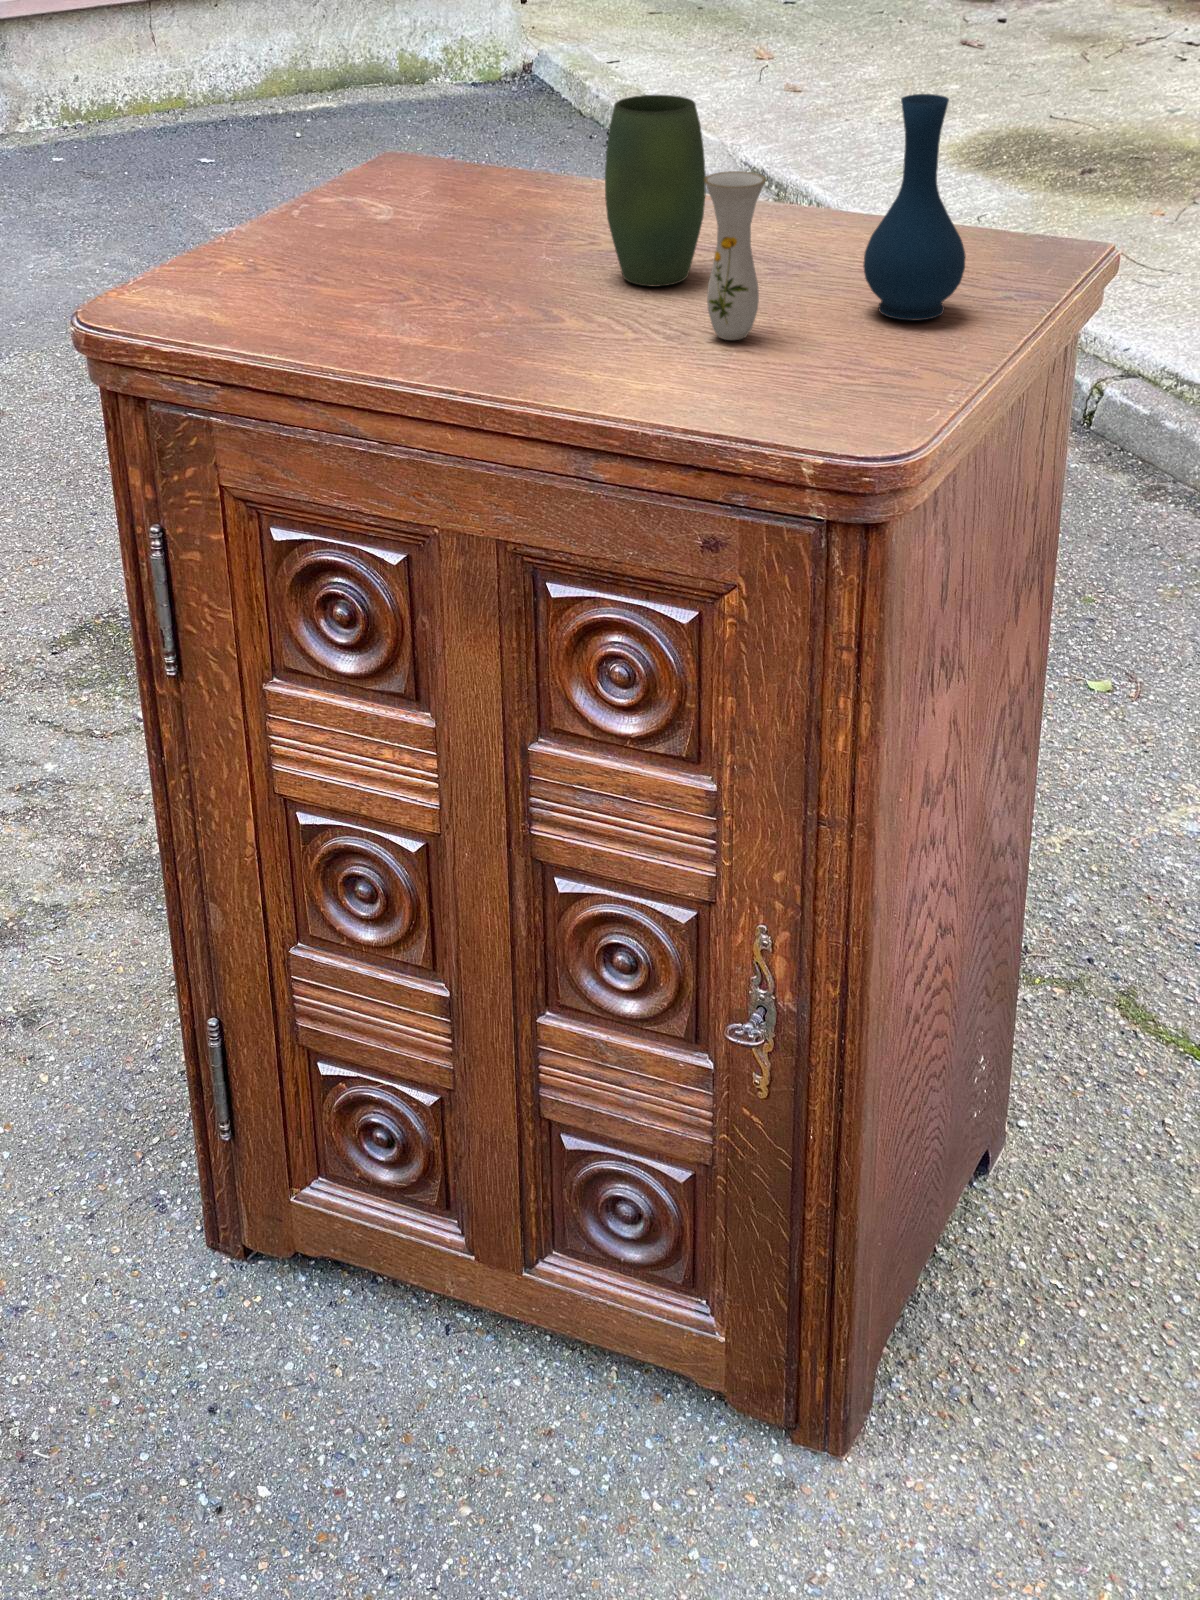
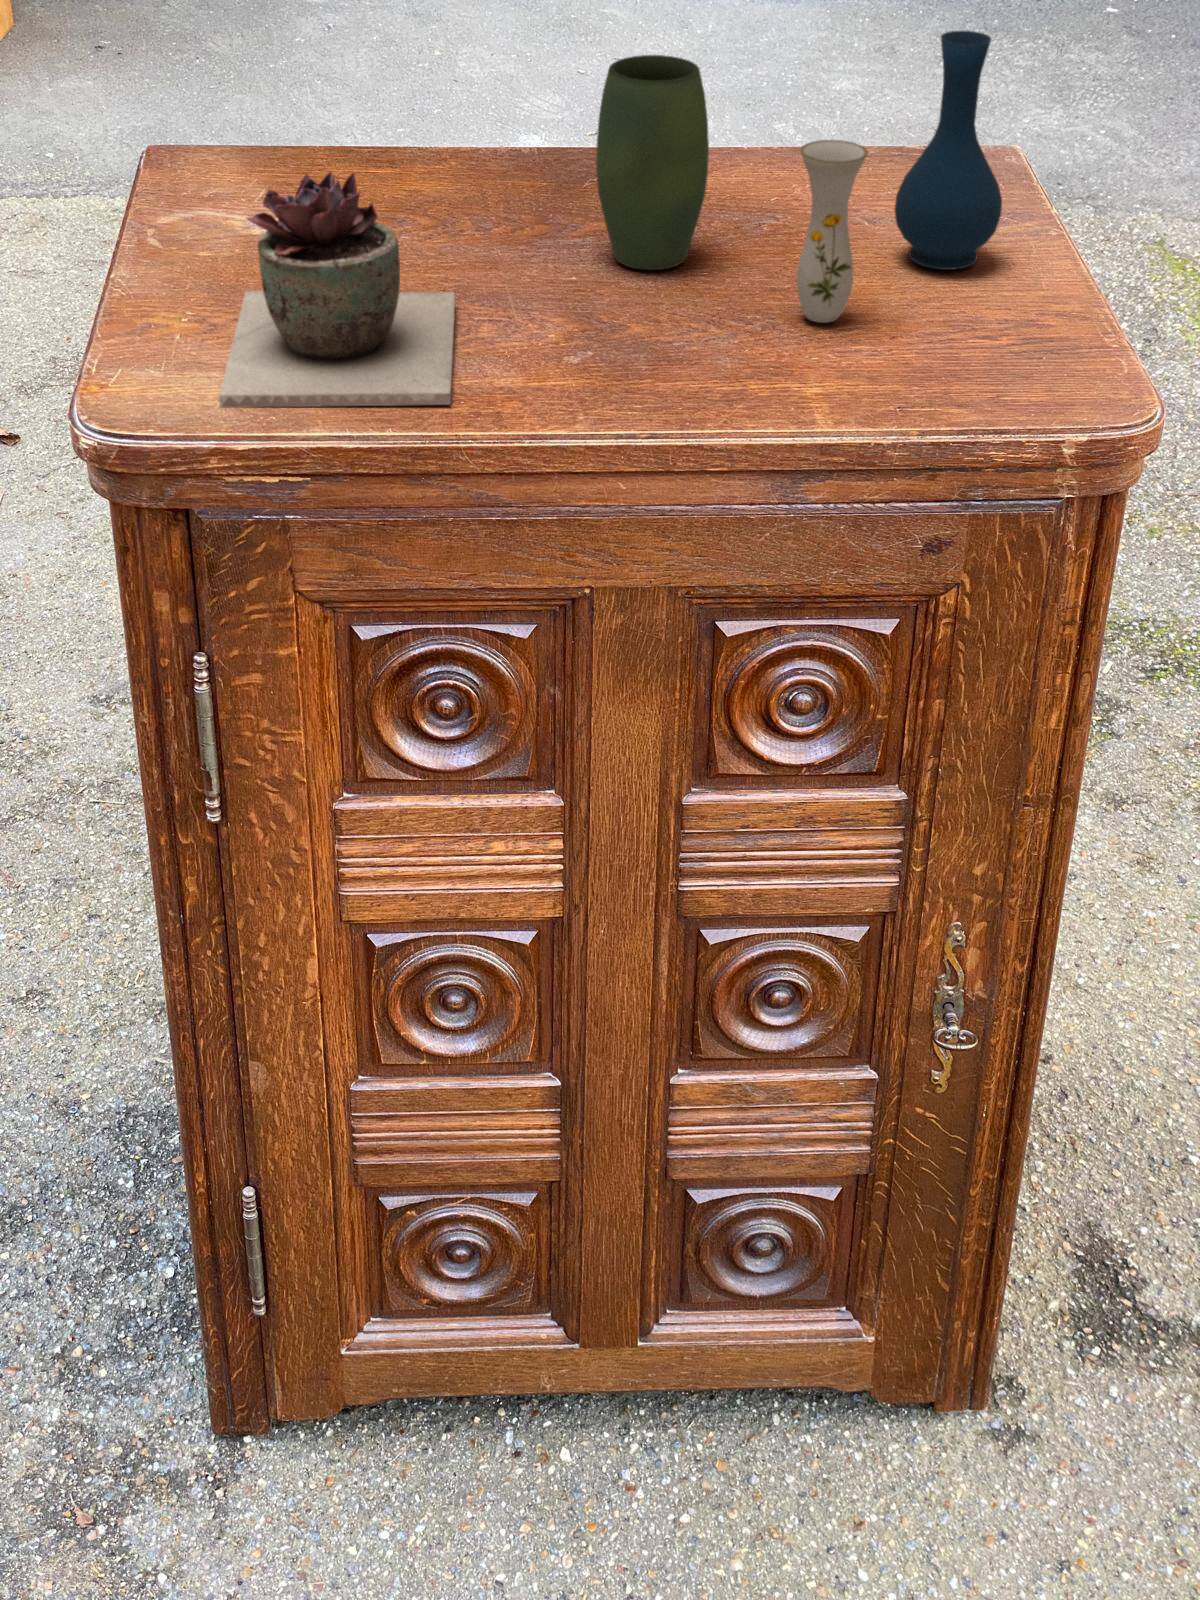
succulent plant: none [179,148,450,346] -> present [219,172,455,407]

